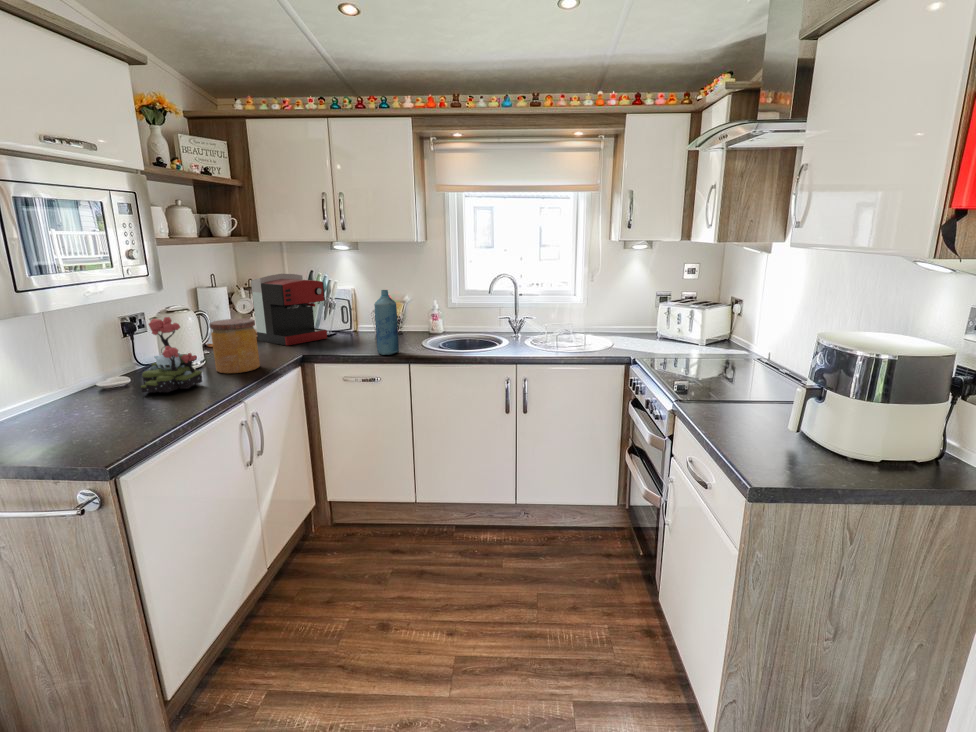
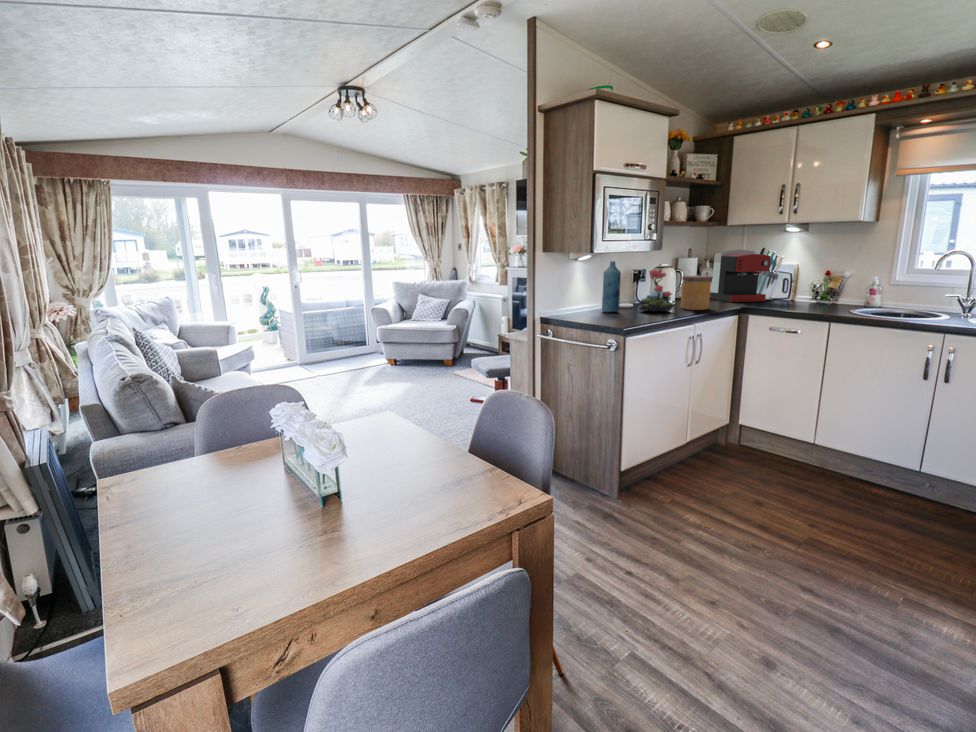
bottle: present [374,290,399,355] -> present [602,261,621,312]

